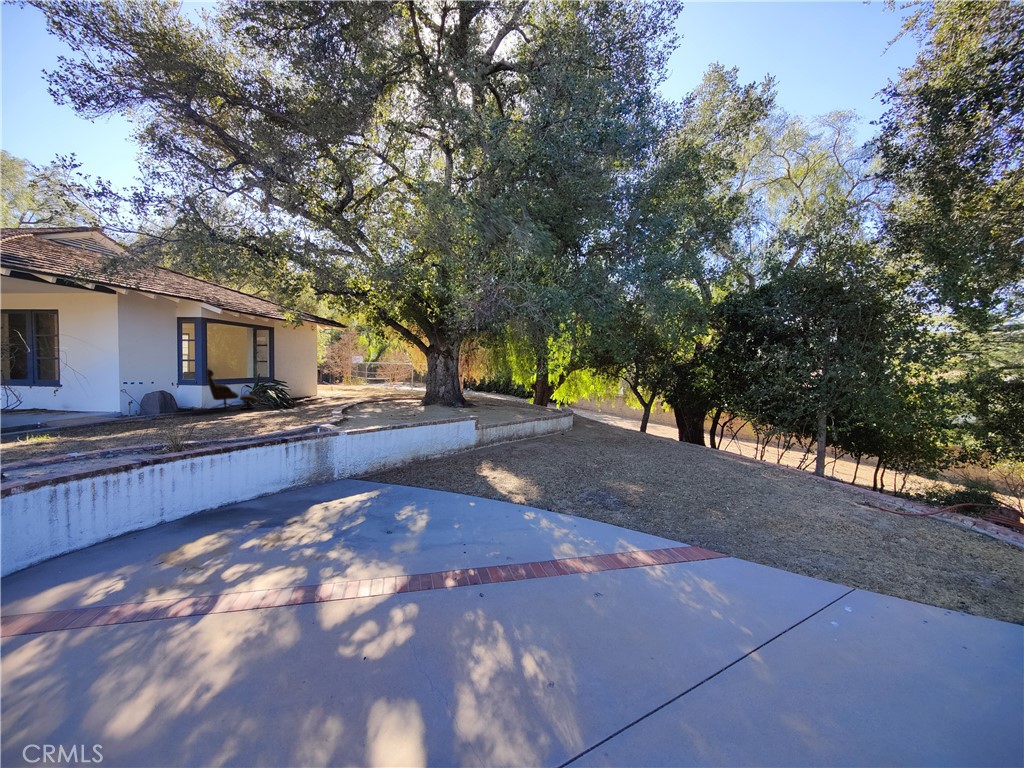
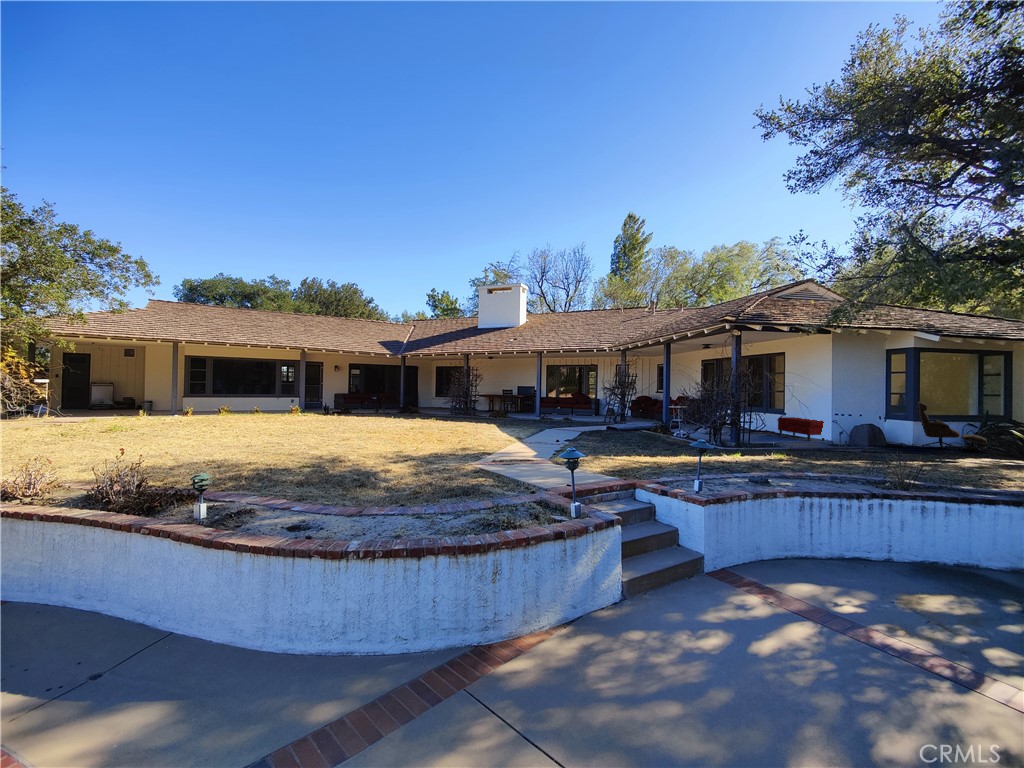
bench: none [49,390,115,417] -> present [778,417,824,441]

